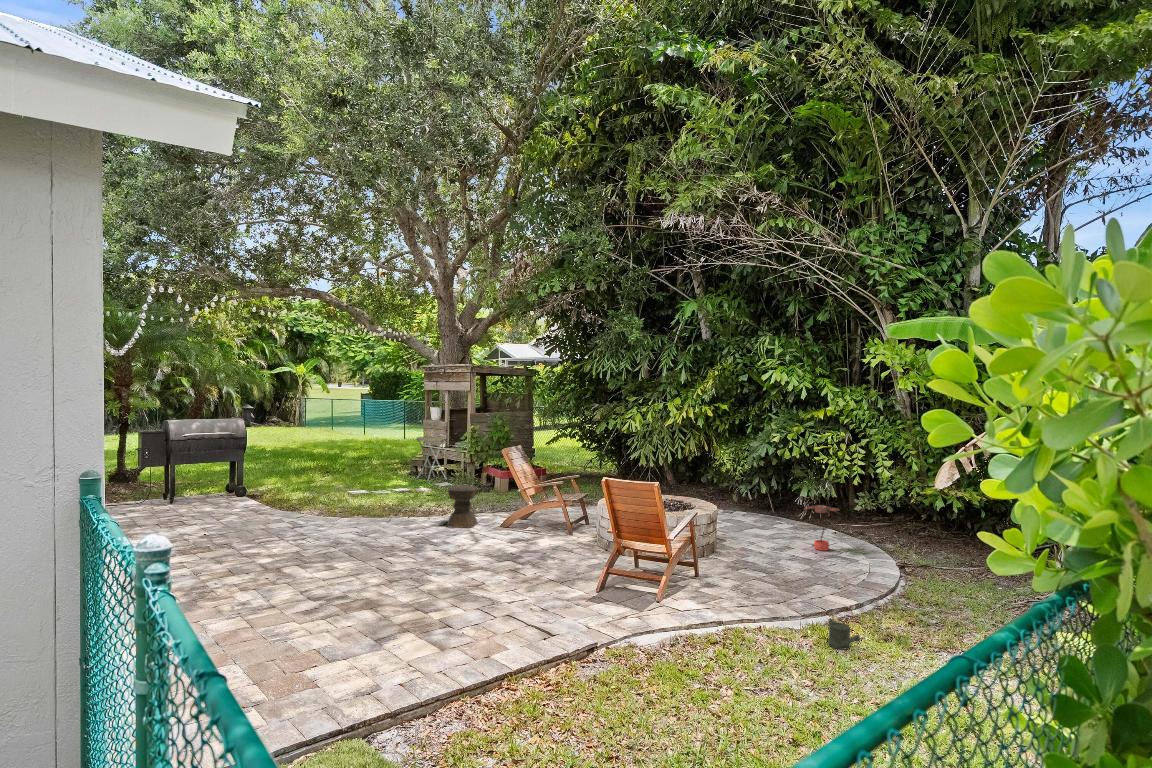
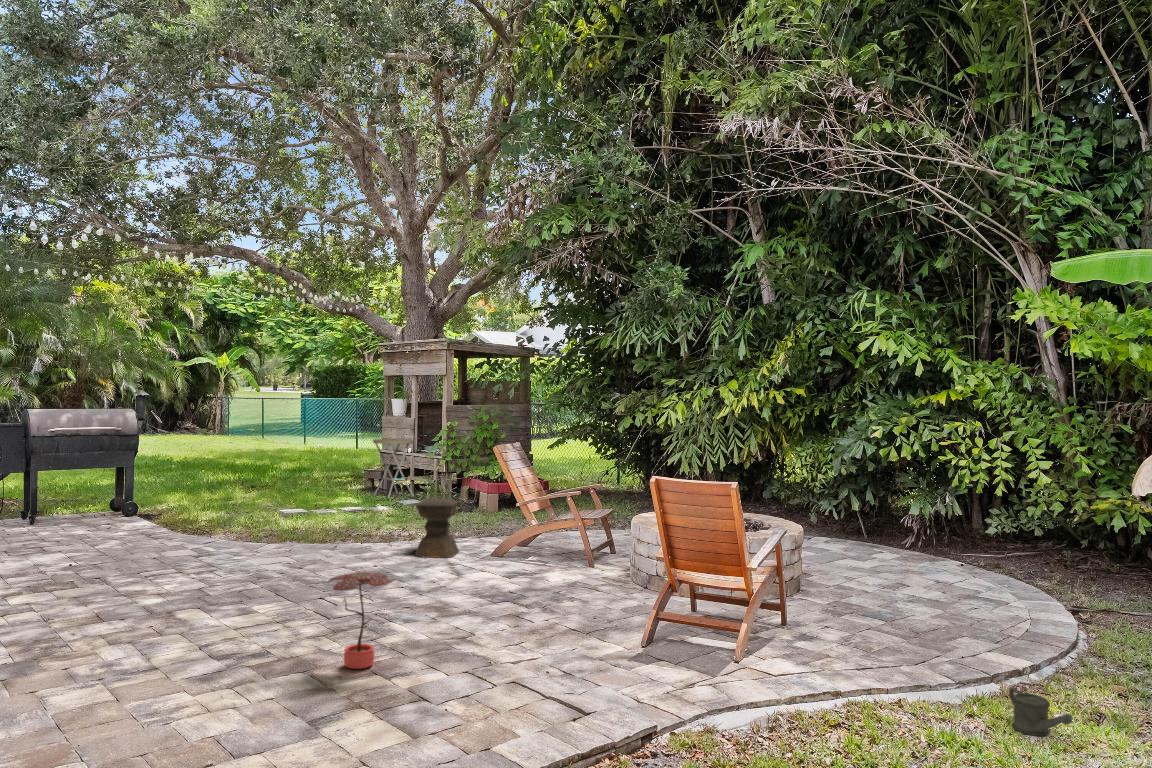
potted plant: present [805,505,840,551] -> present [329,572,393,669]

